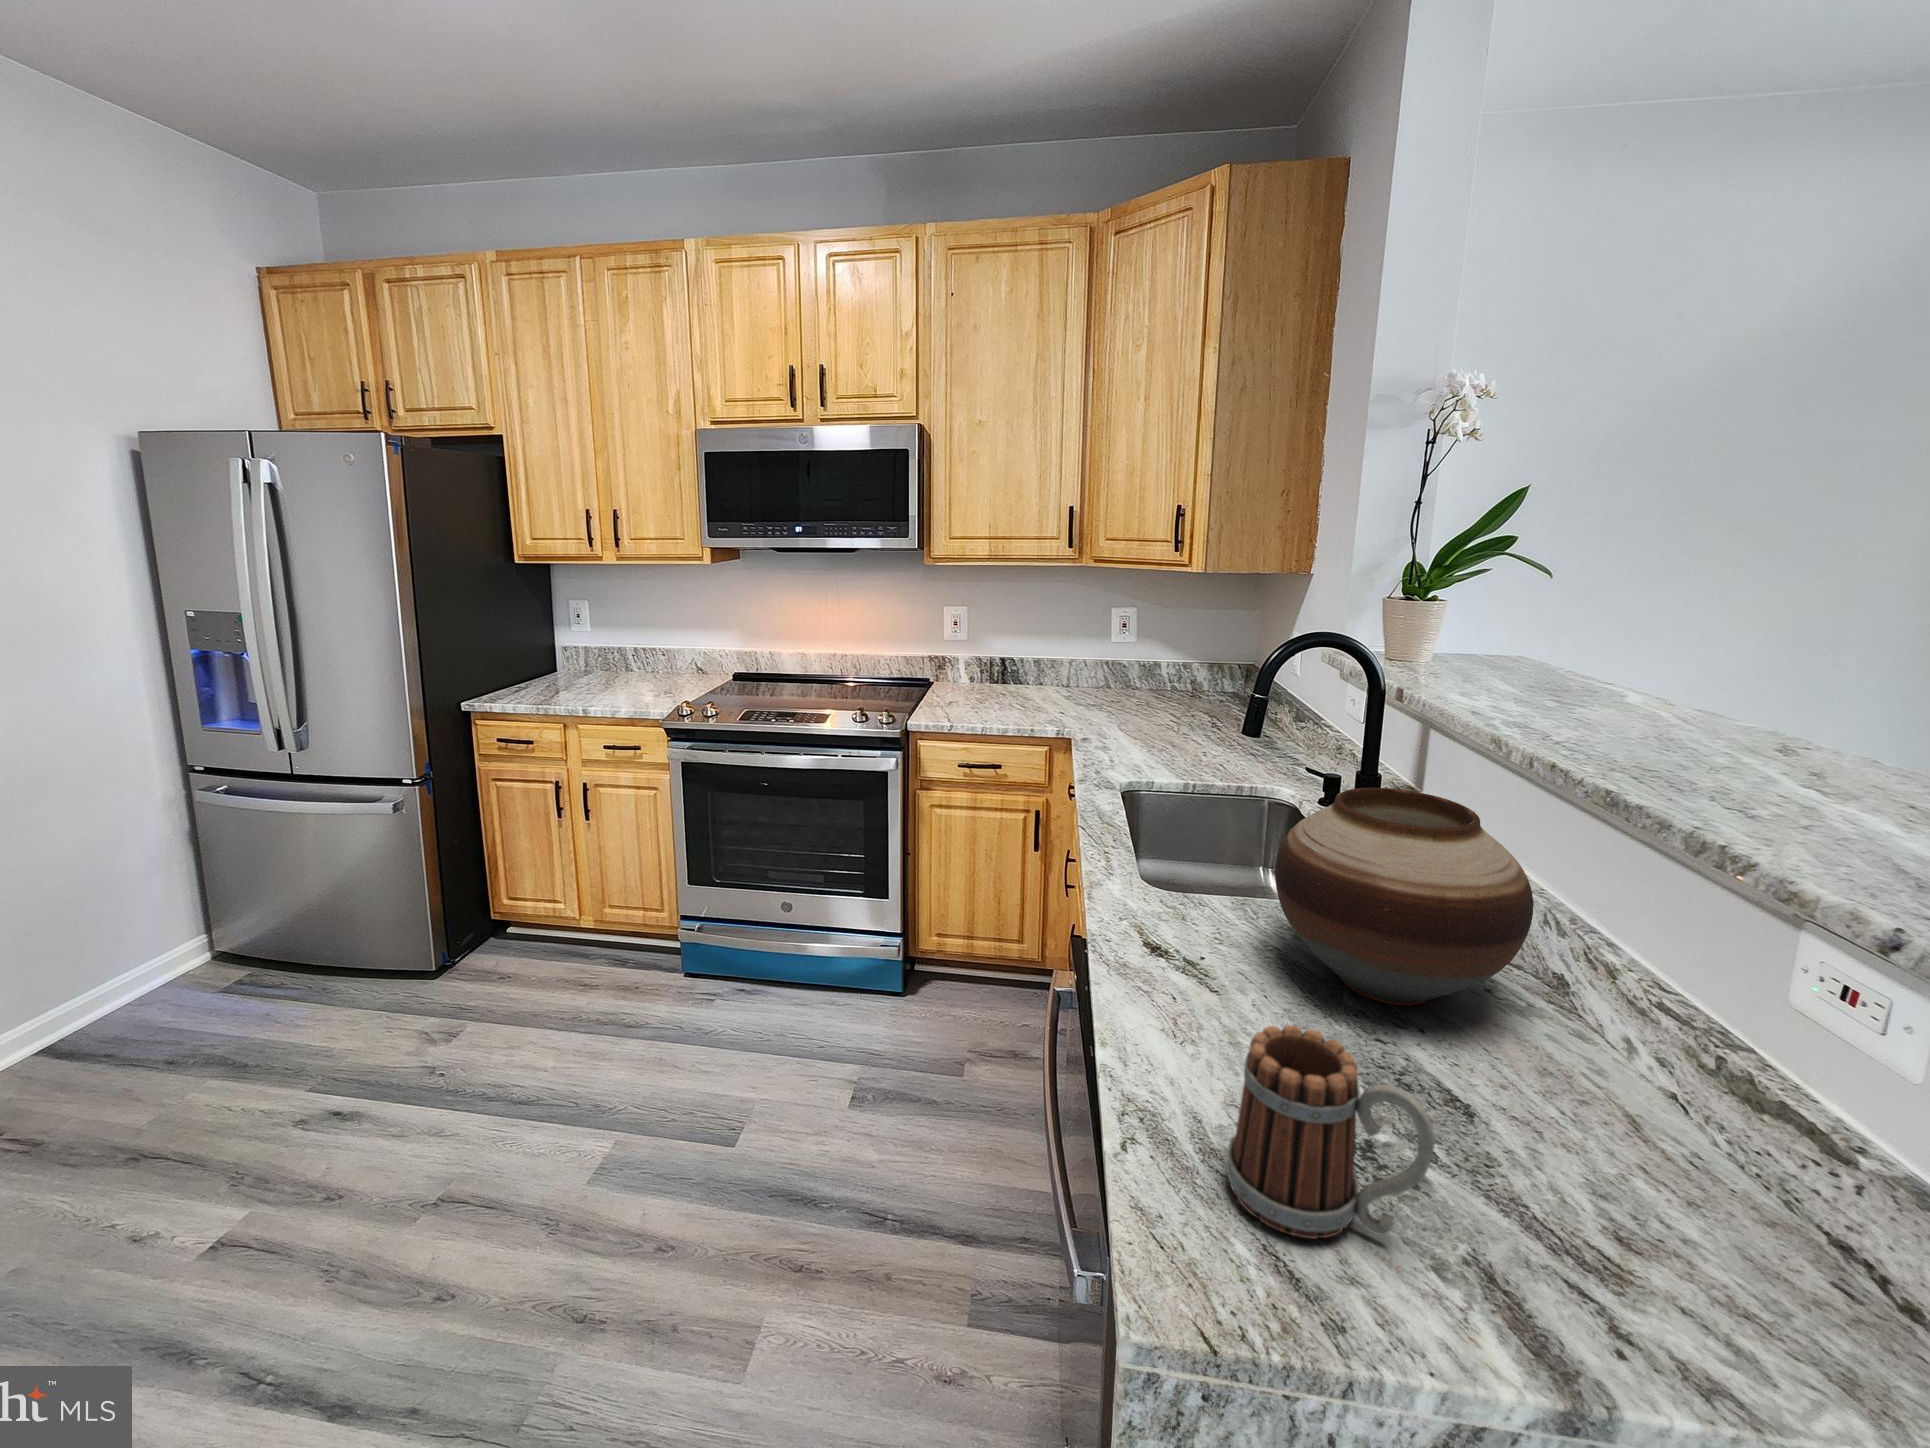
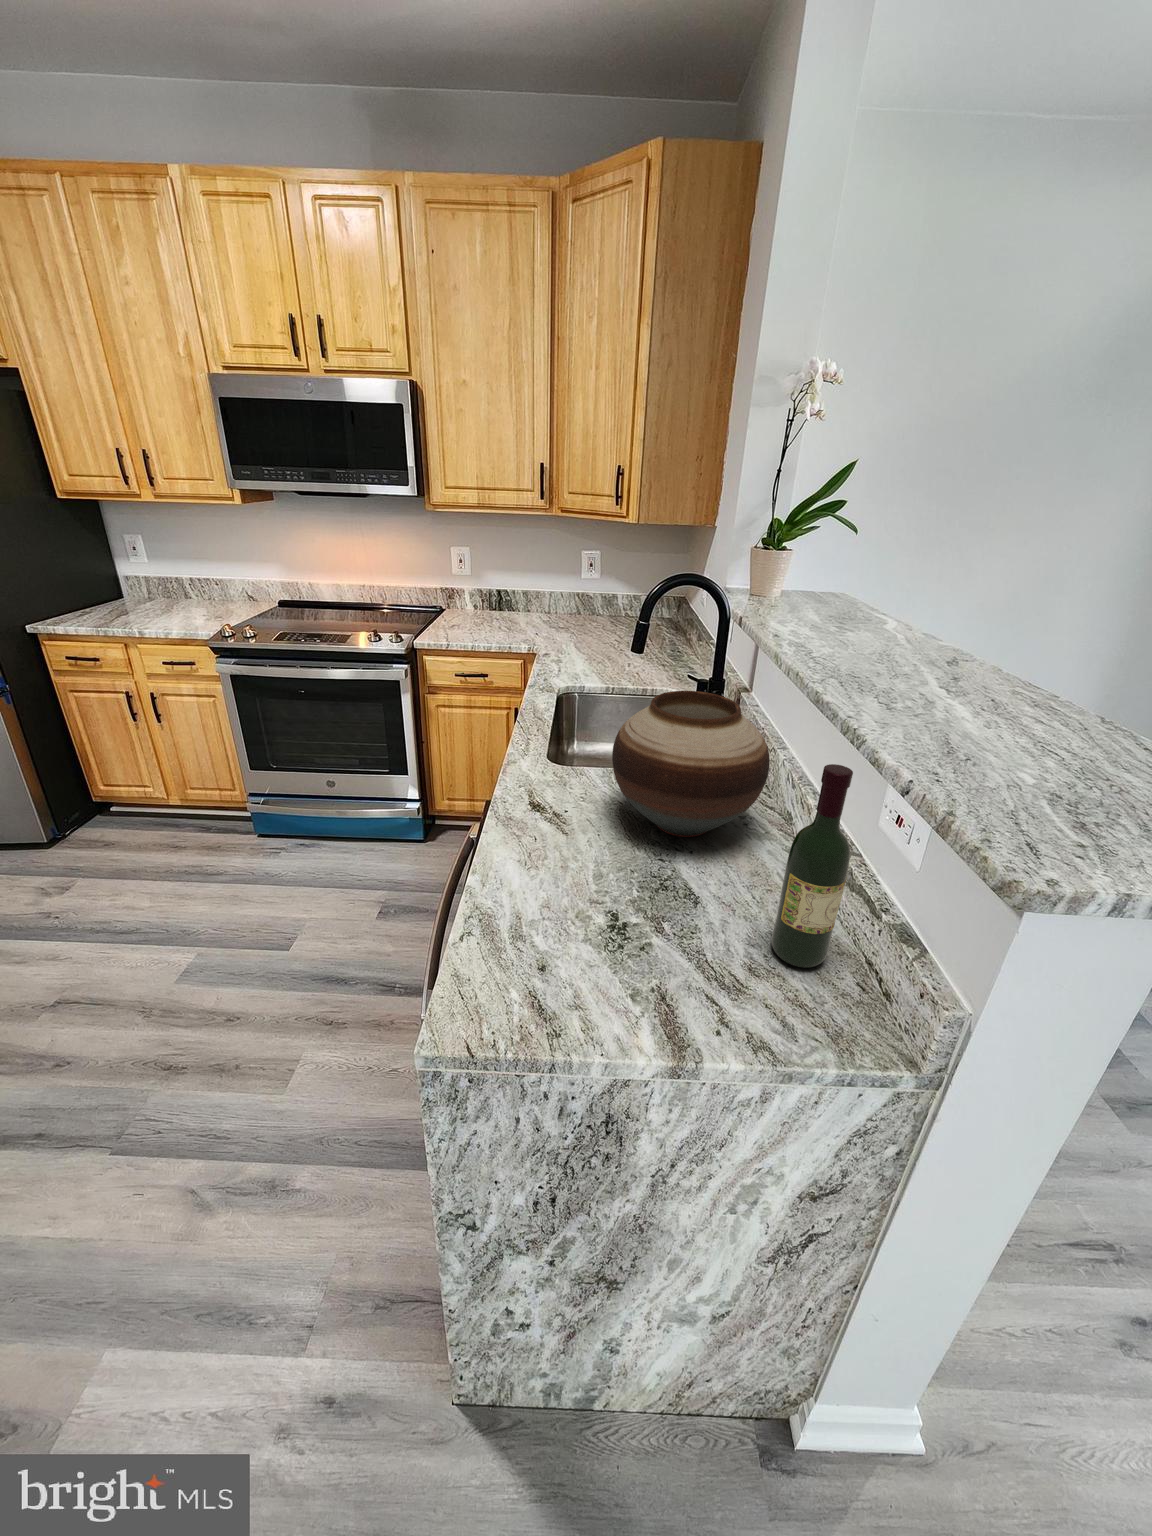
wine bottle: none [1633,899,1783,1242] -> present [772,764,853,968]
mug: present [1226,1025,1434,1239] -> none [518,856,630,985]

